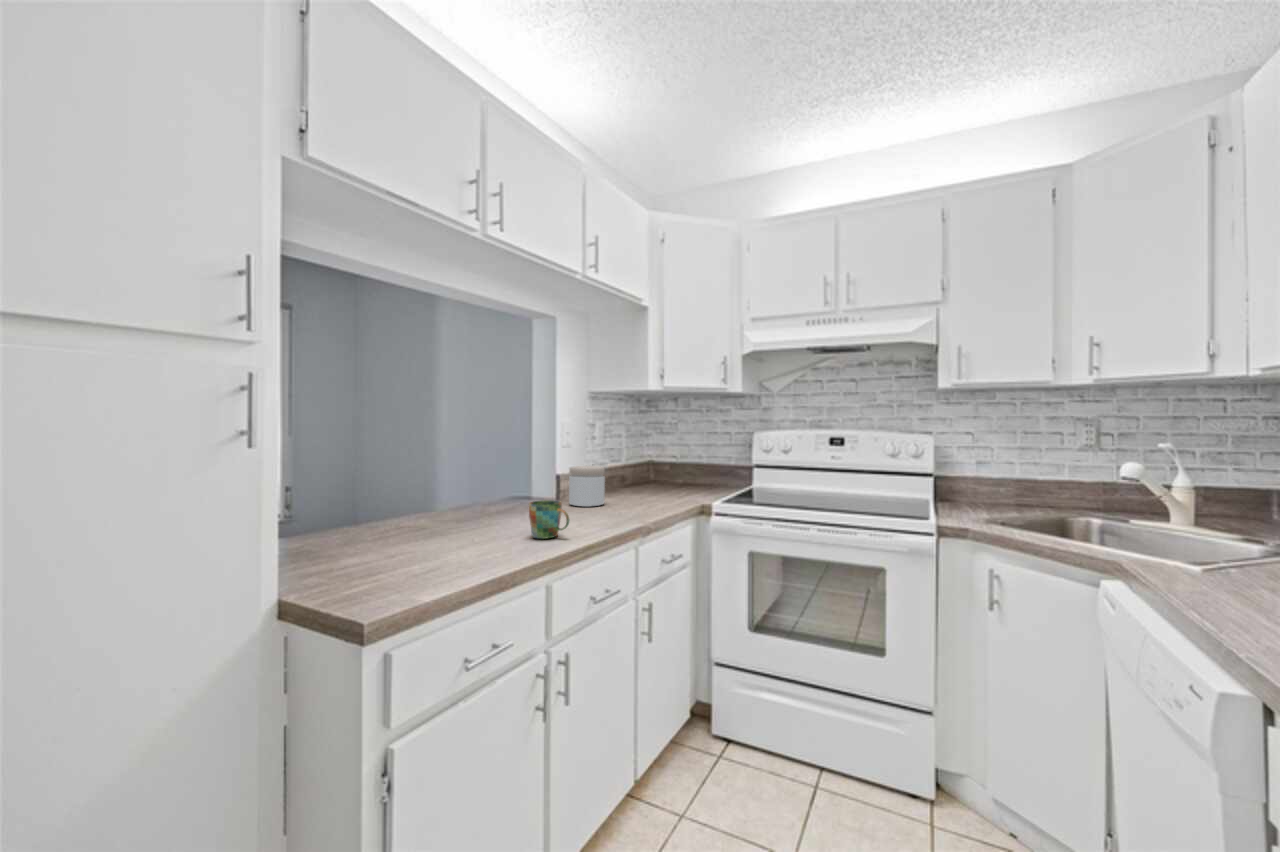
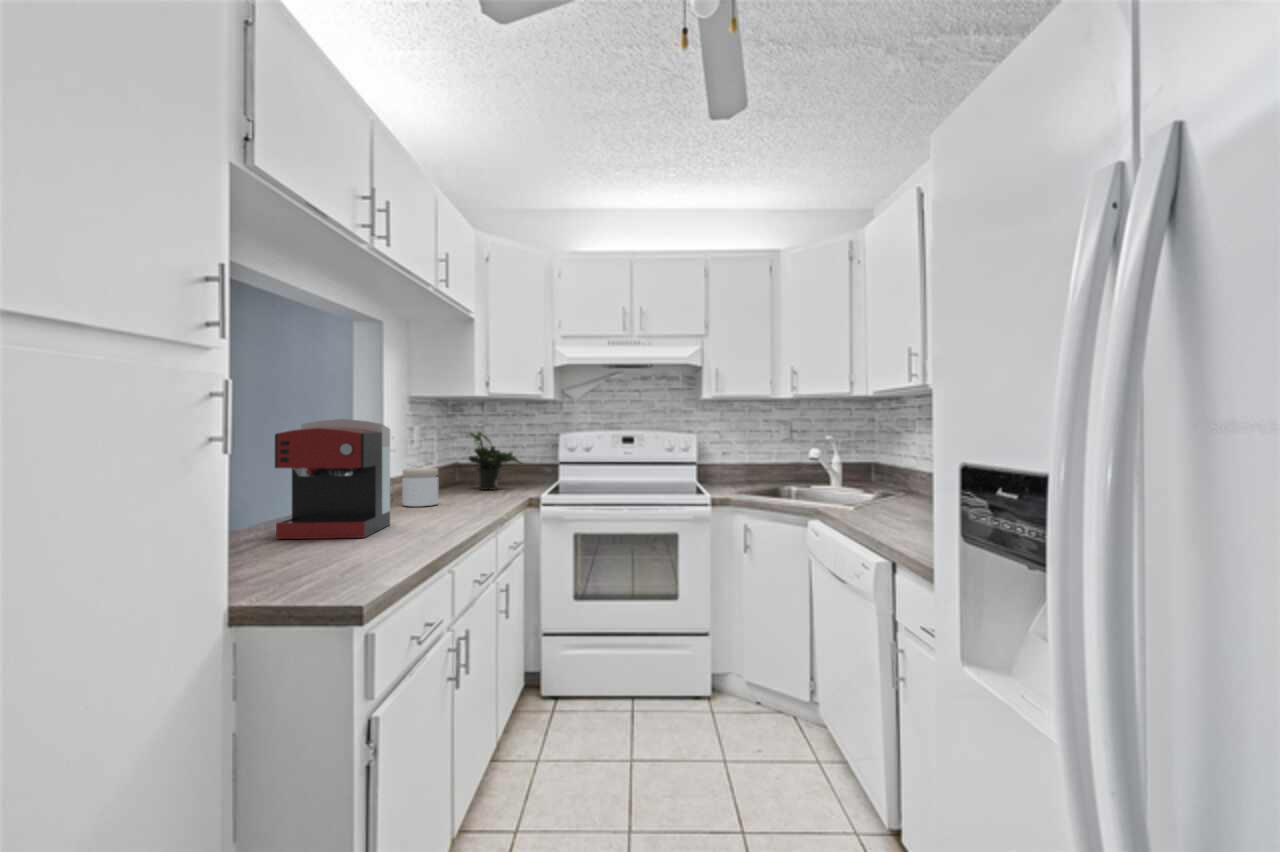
coffee maker: none [365,413,503,547] -> present [275,419,390,539]
potted plant: none [663,431,721,490] -> present [468,432,522,490]
mug: present [529,500,570,539] -> none [429,495,467,526]

